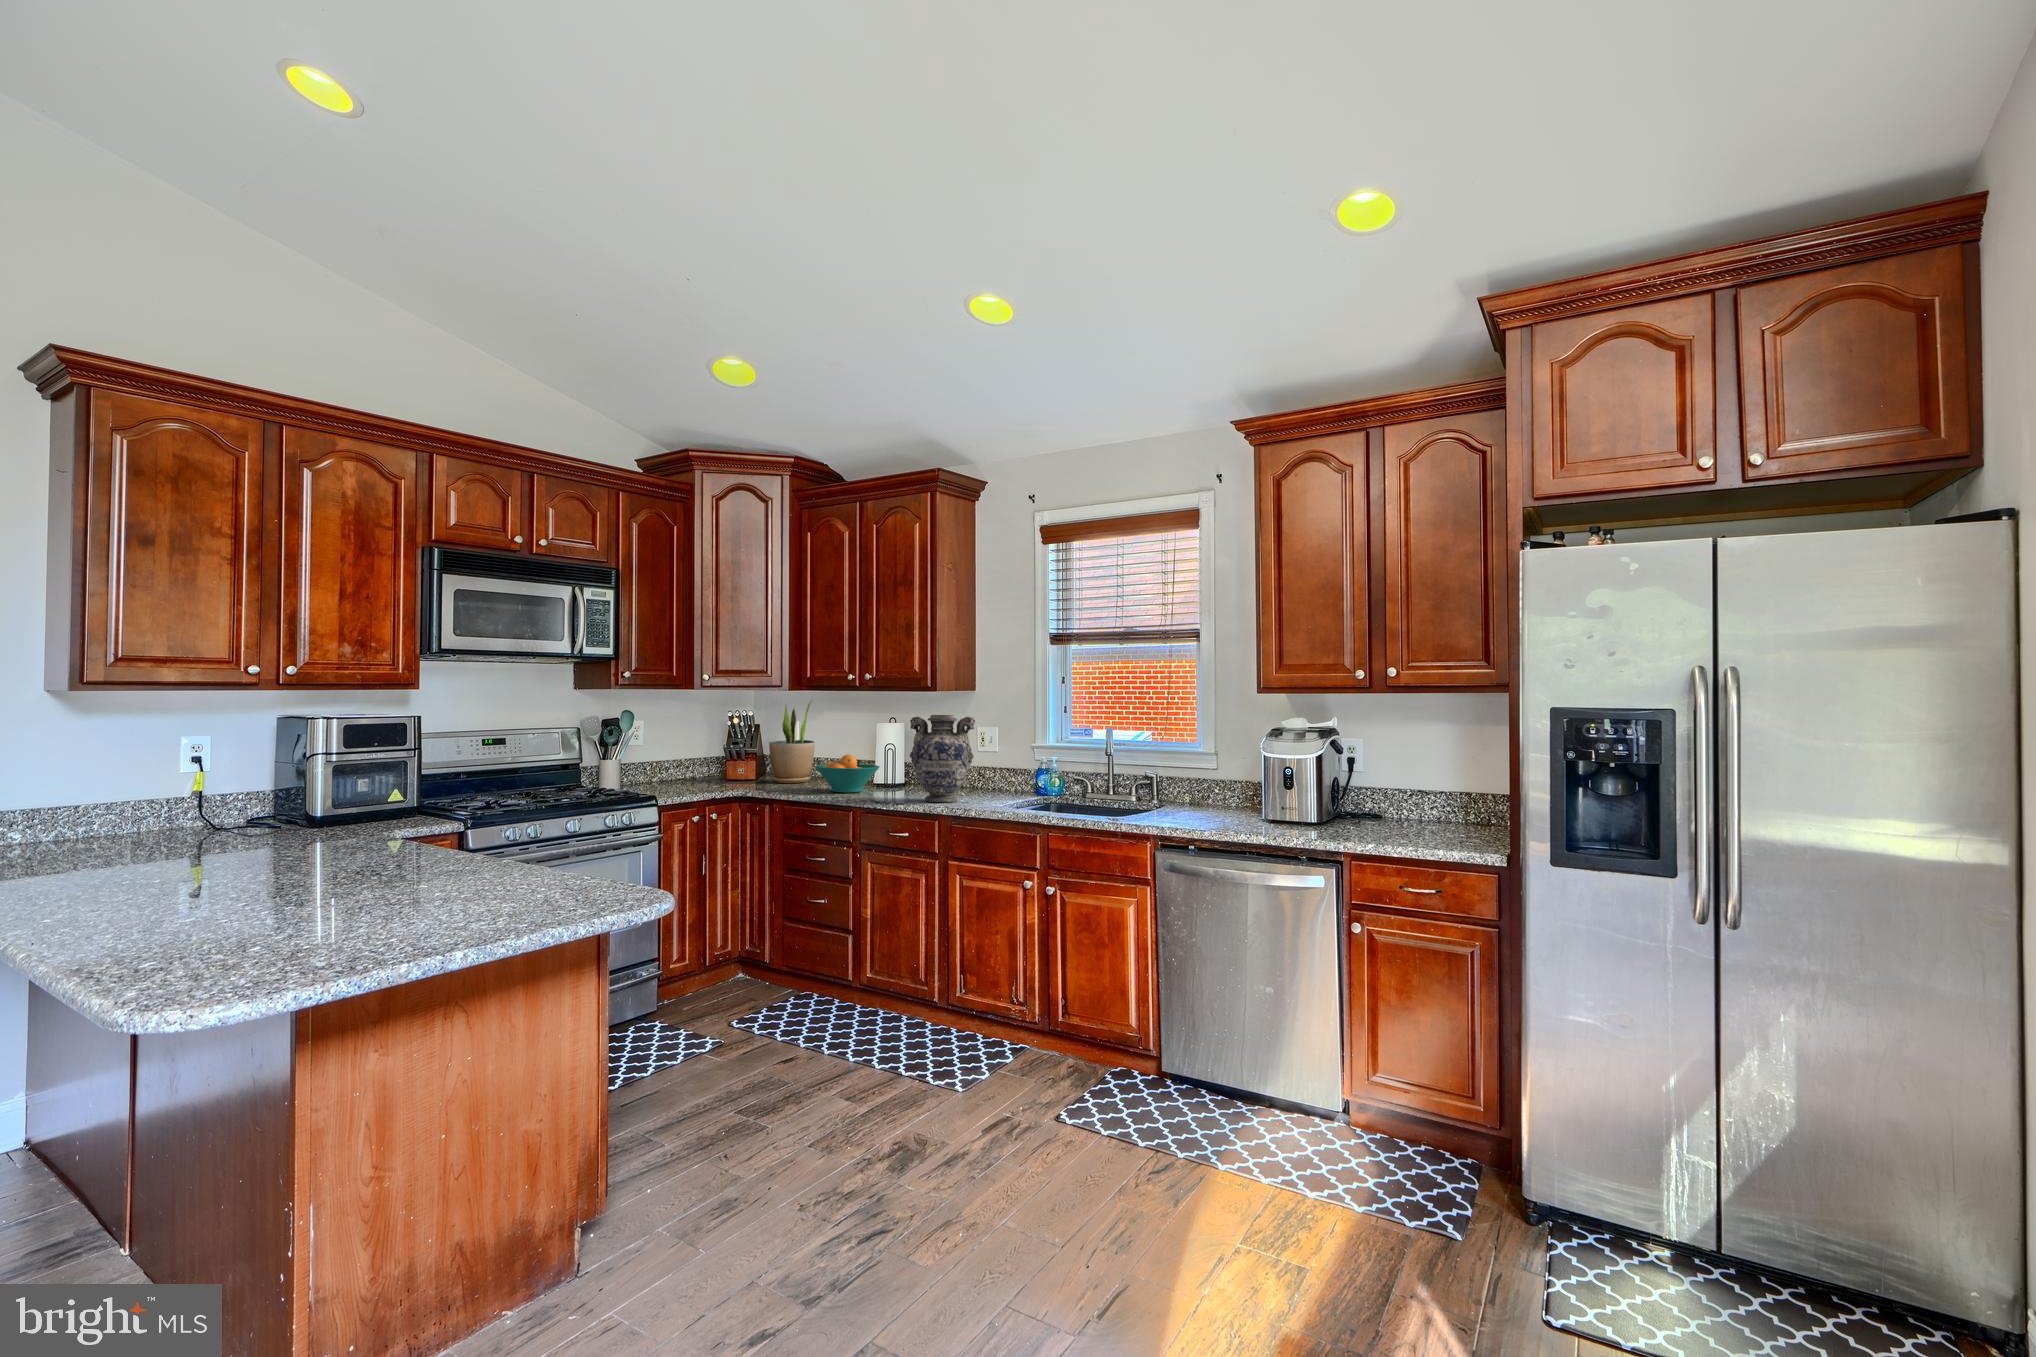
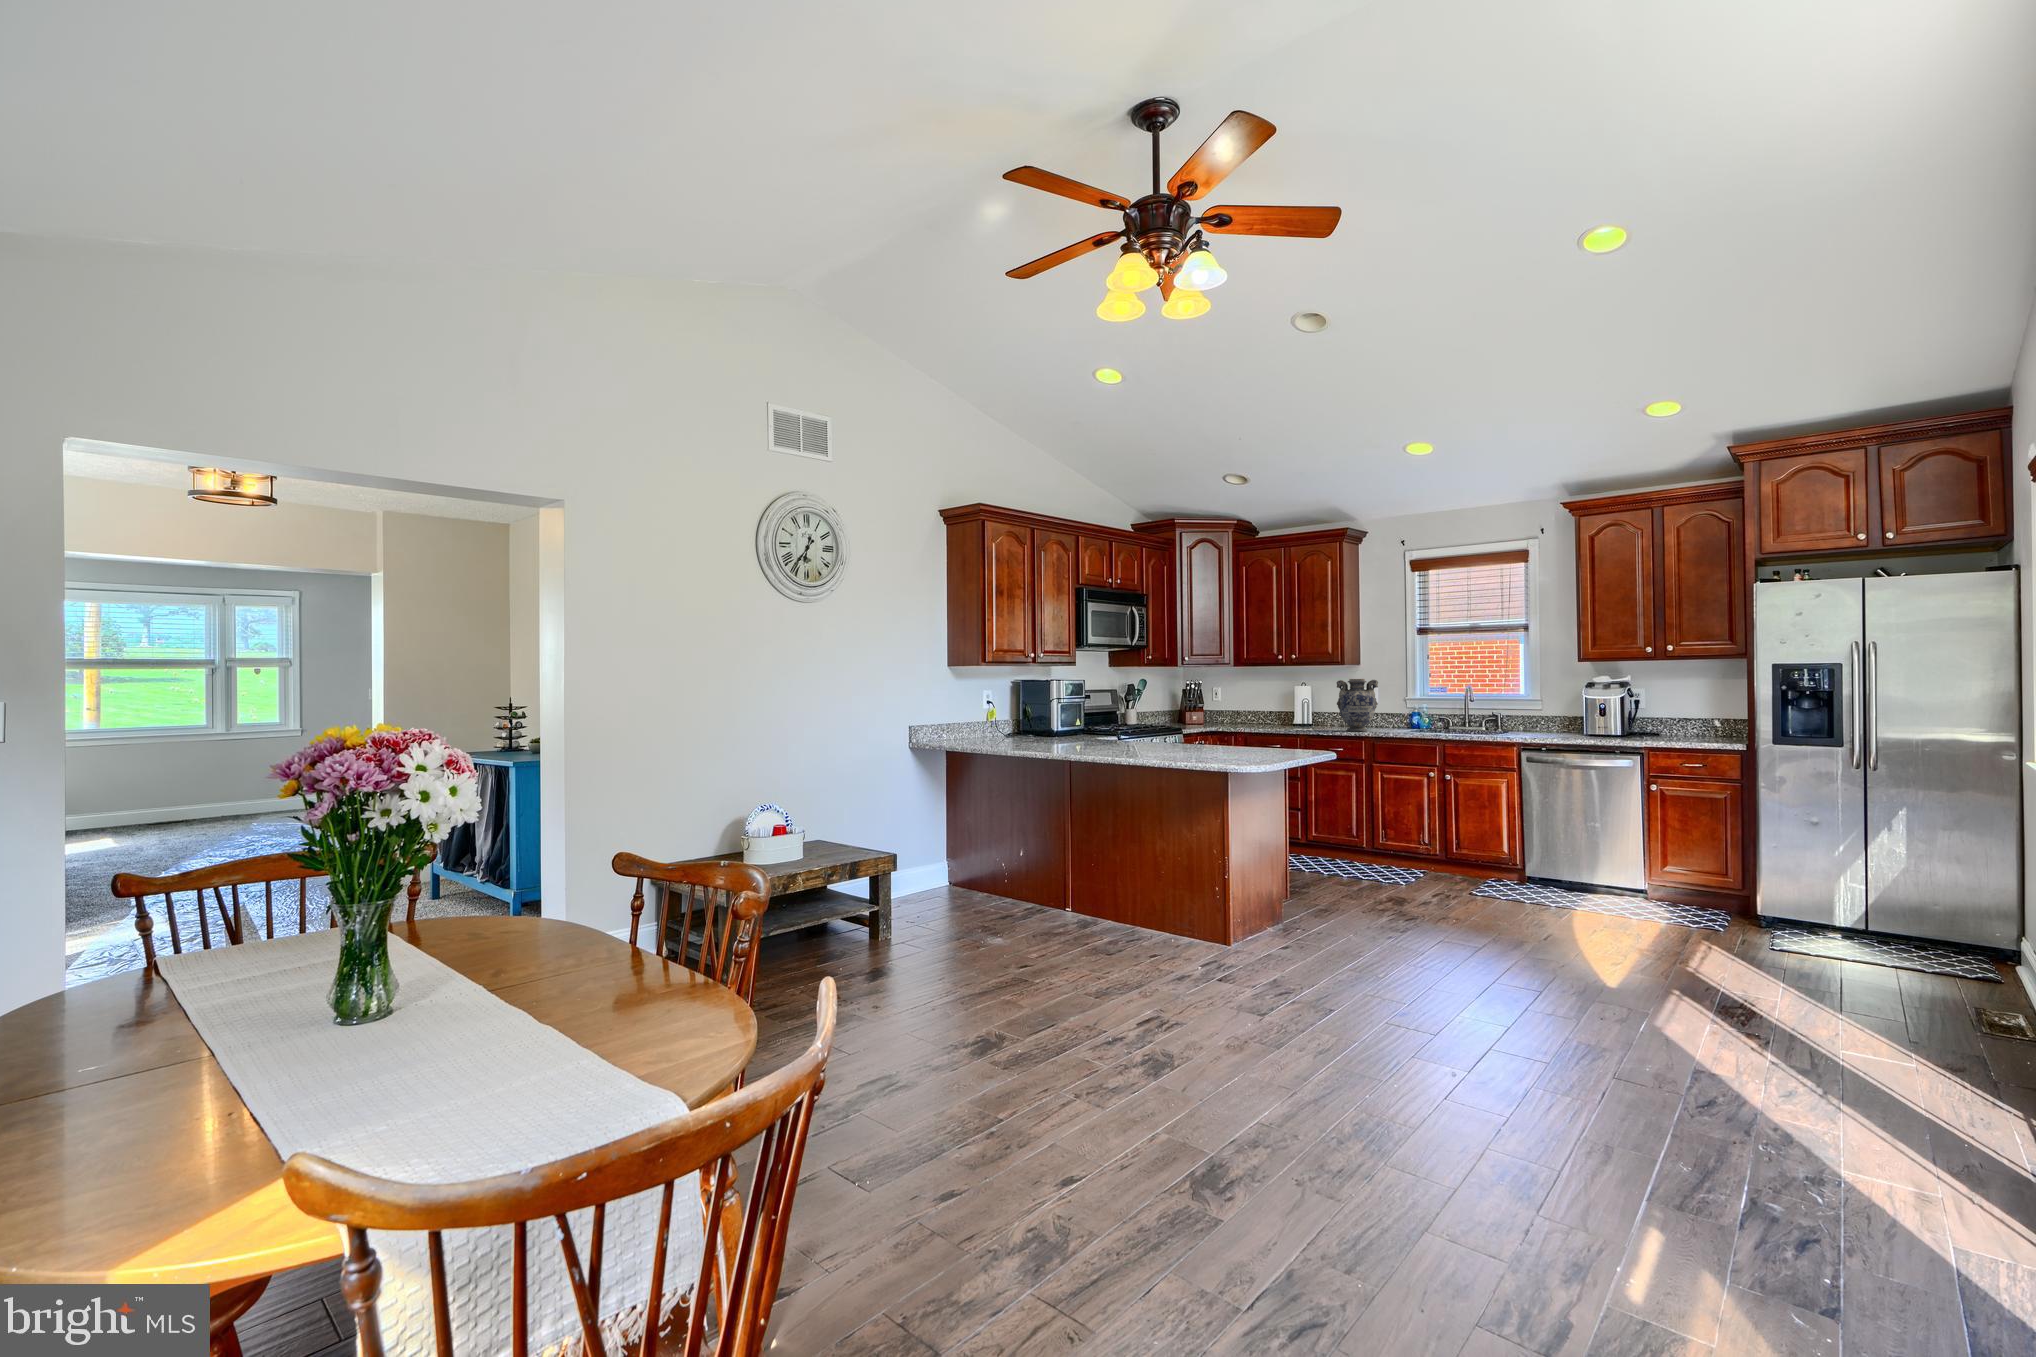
potted plant: present [769,700,815,783] -> none [1217,672,1246,725]
fruit bowl: present [815,755,880,793] -> none [1264,705,1305,728]

